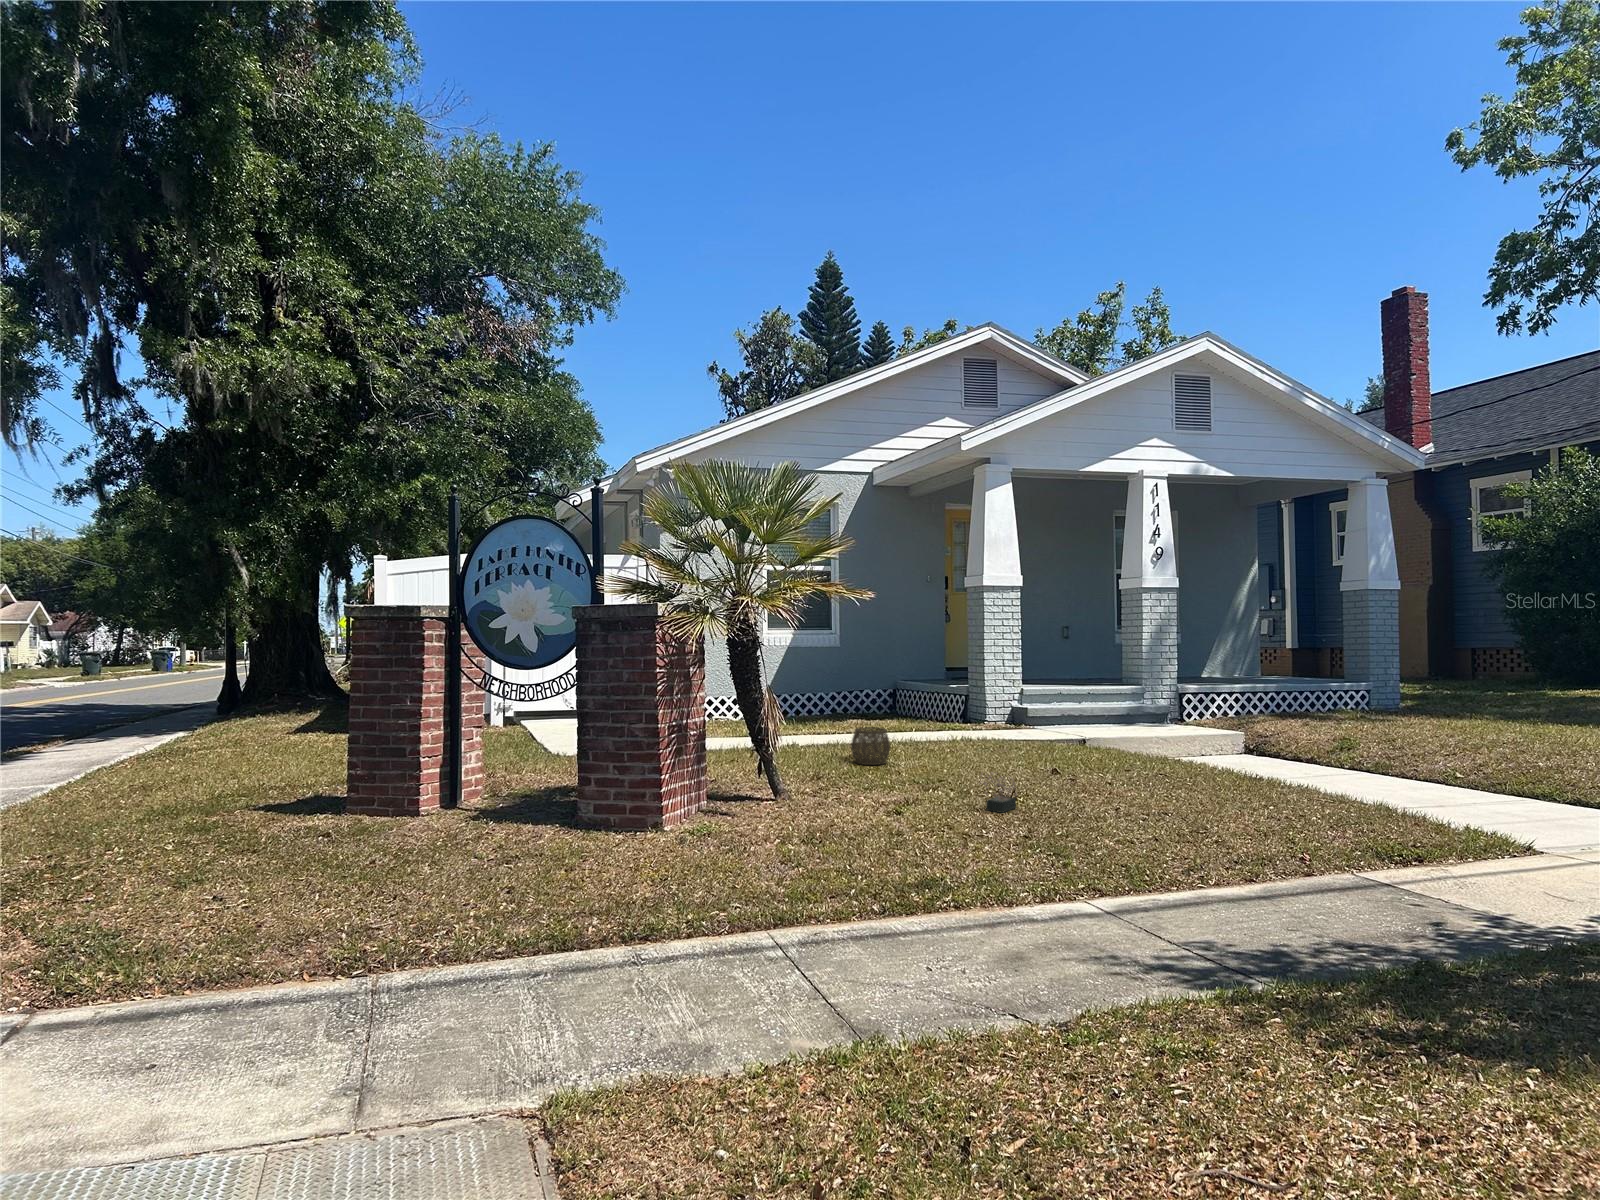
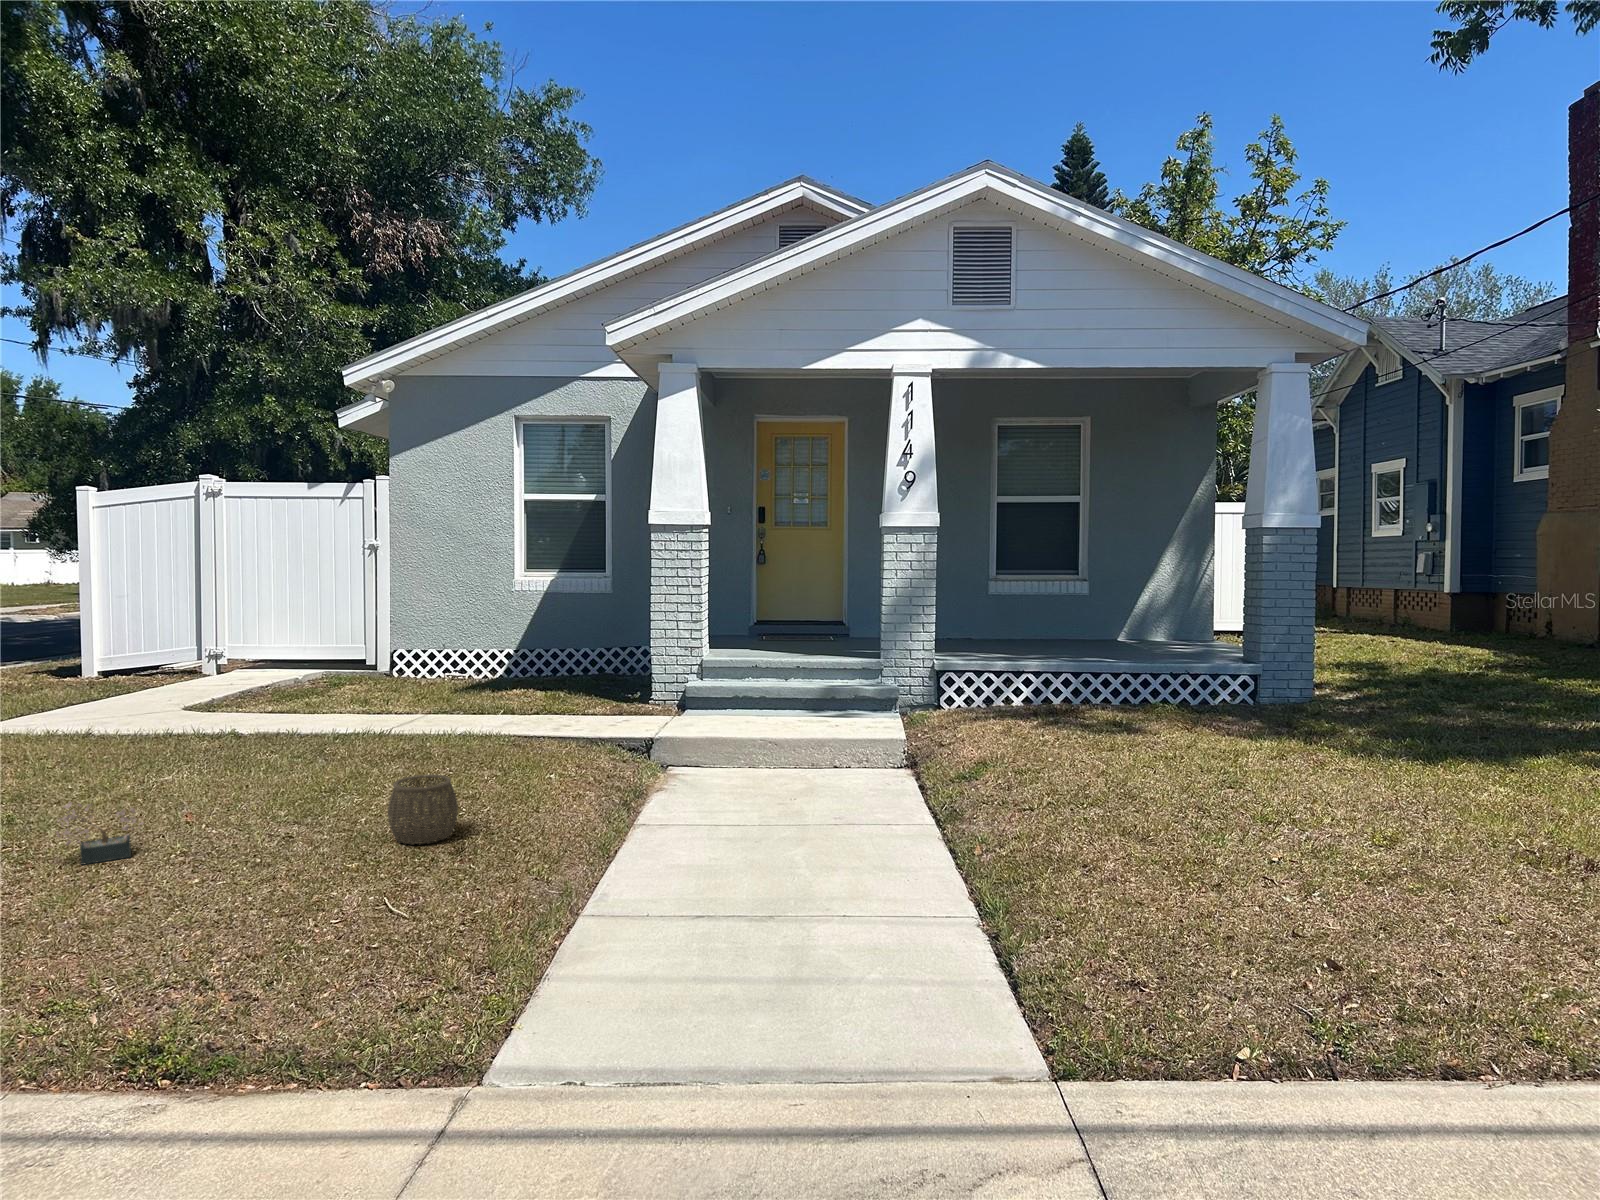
woven basket: present [851,727,890,765] -> present [387,774,458,845]

